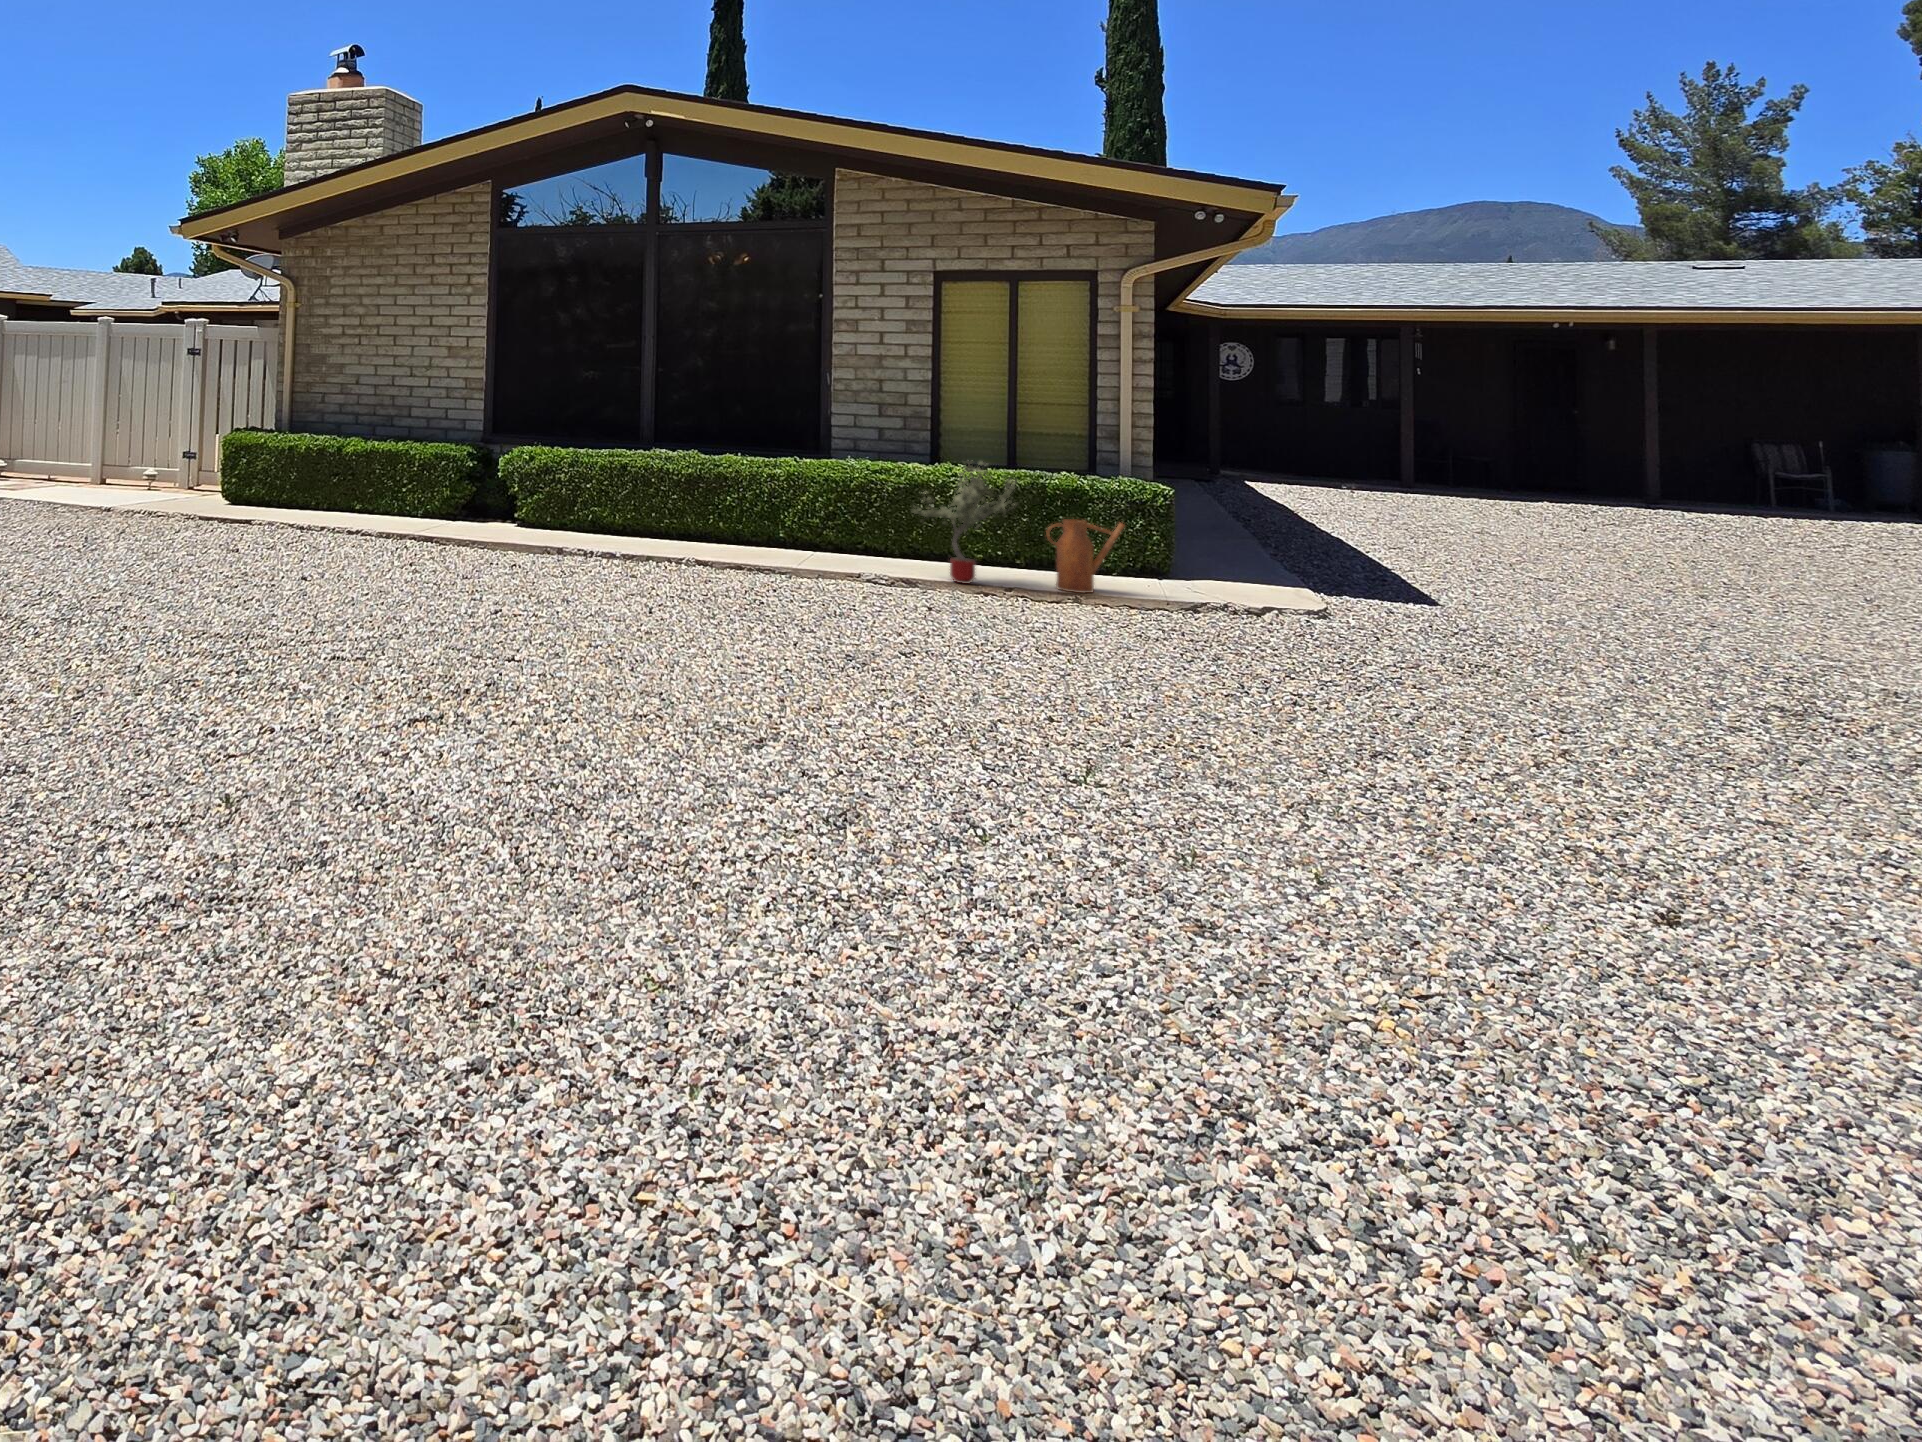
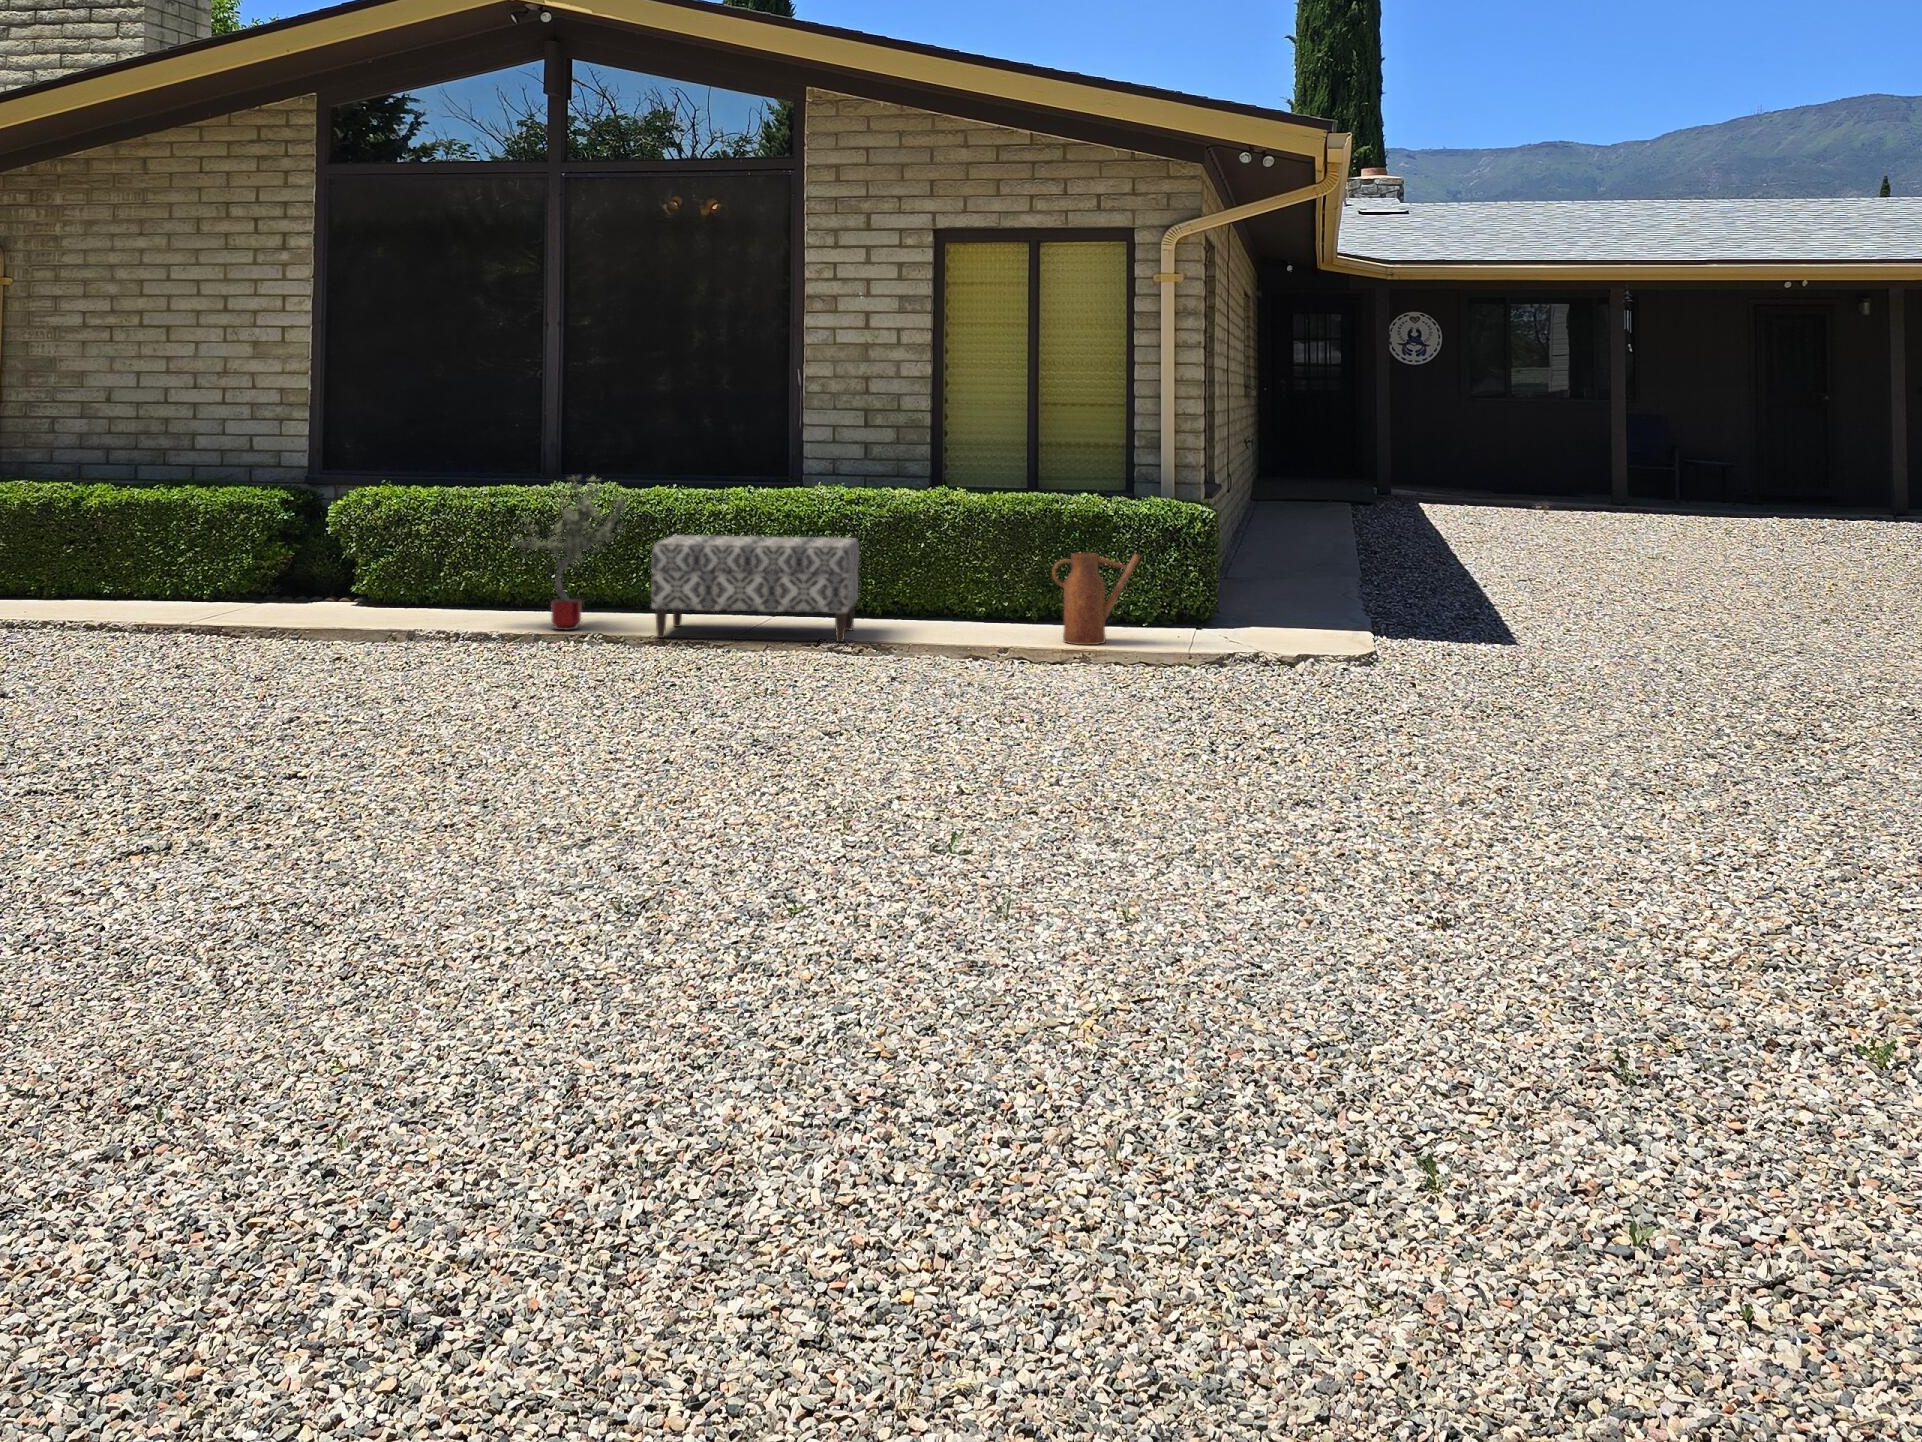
potted tree: present [913,460,1016,584] -> present [512,476,627,630]
bench: none [727,489,881,577] -> present [651,535,859,642]

